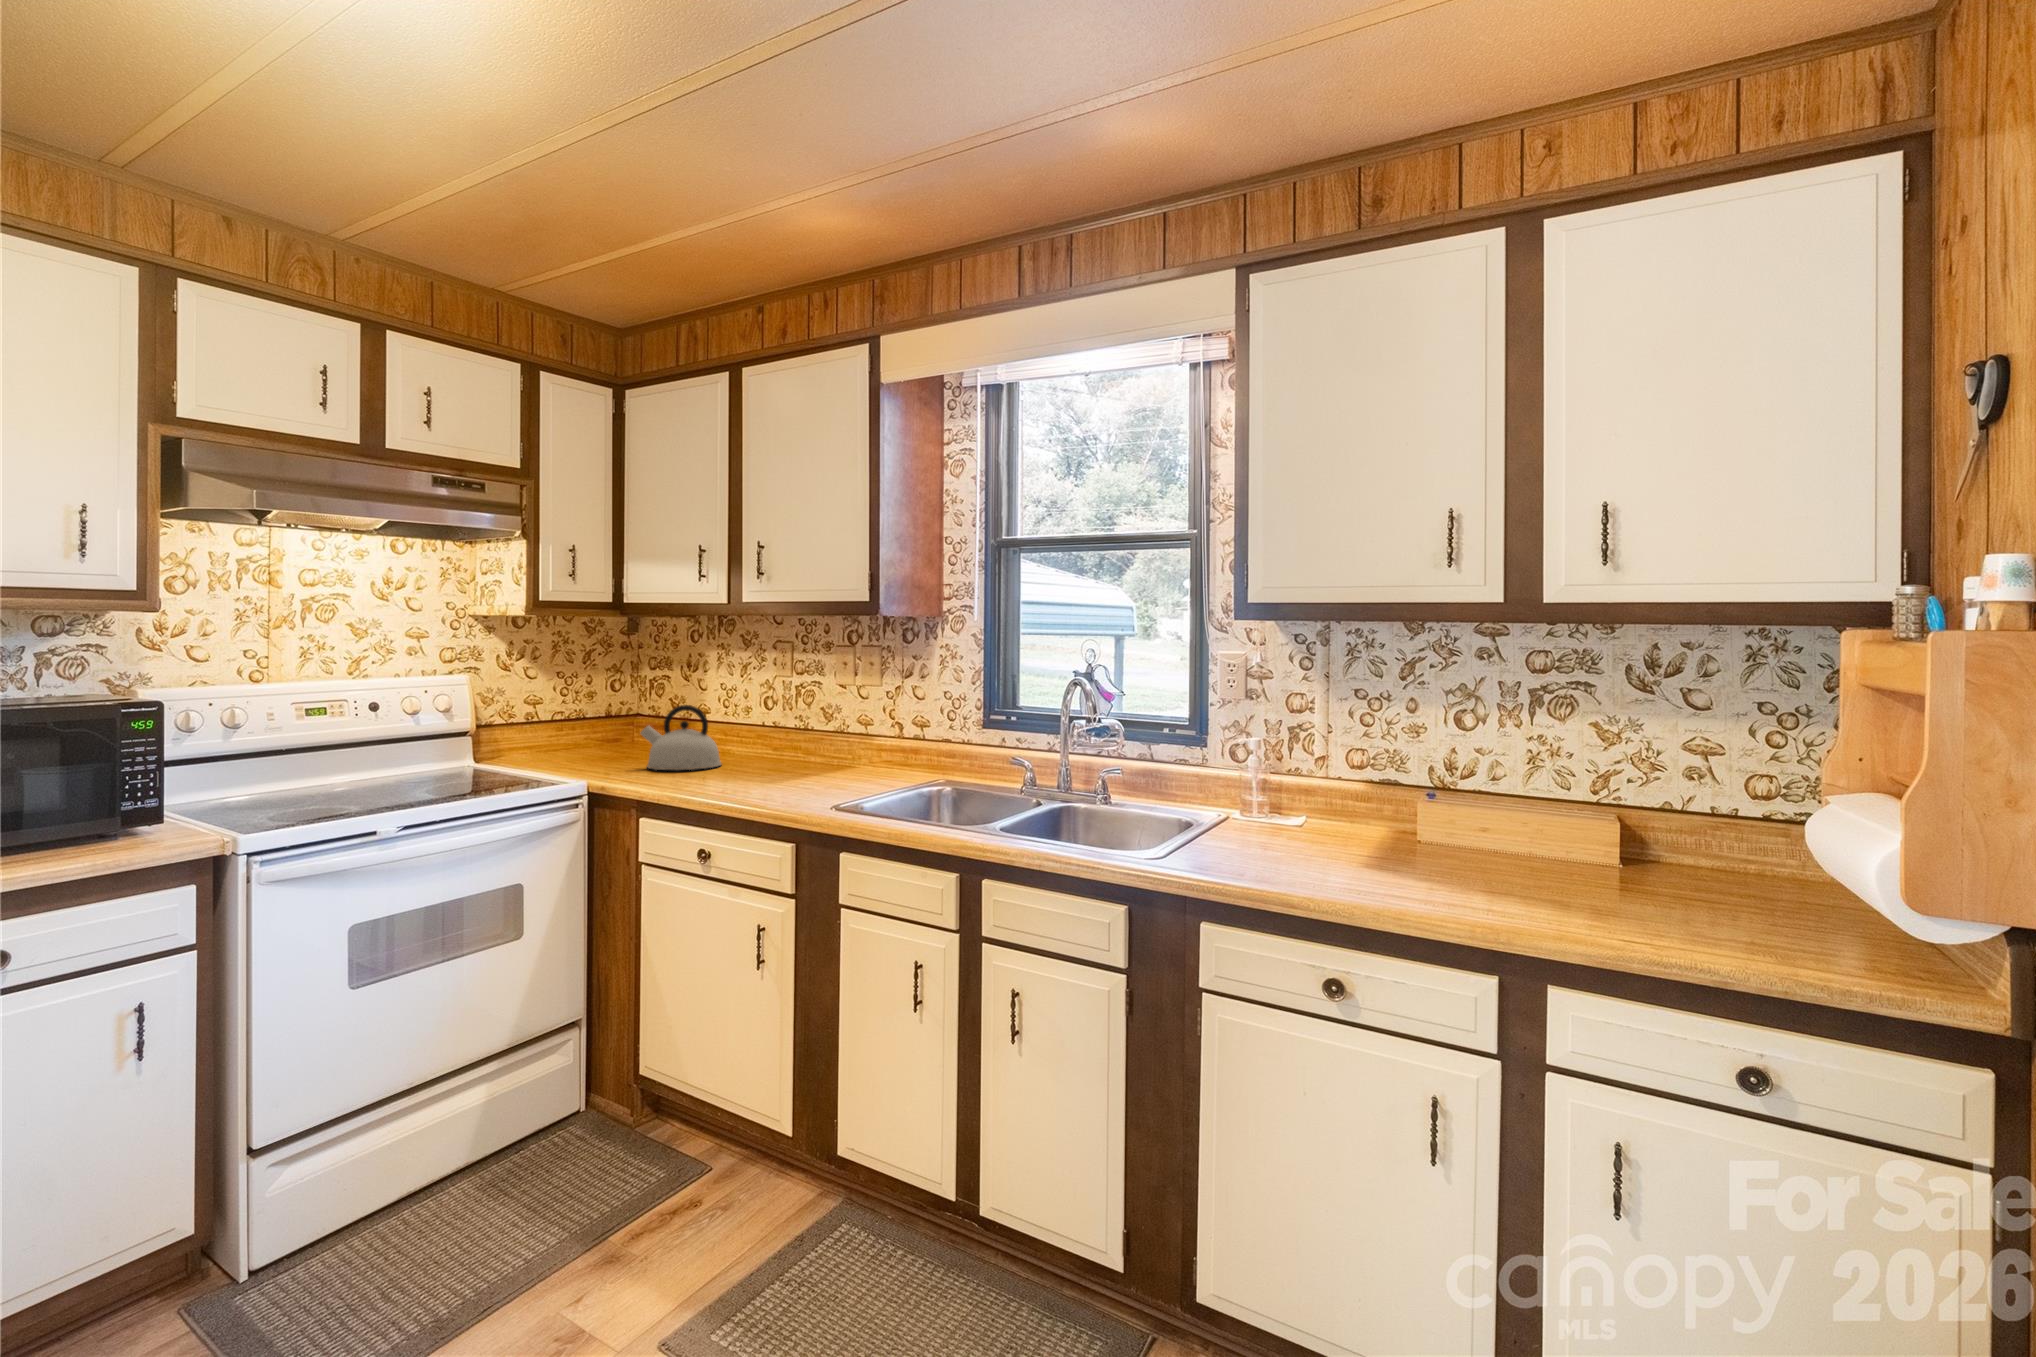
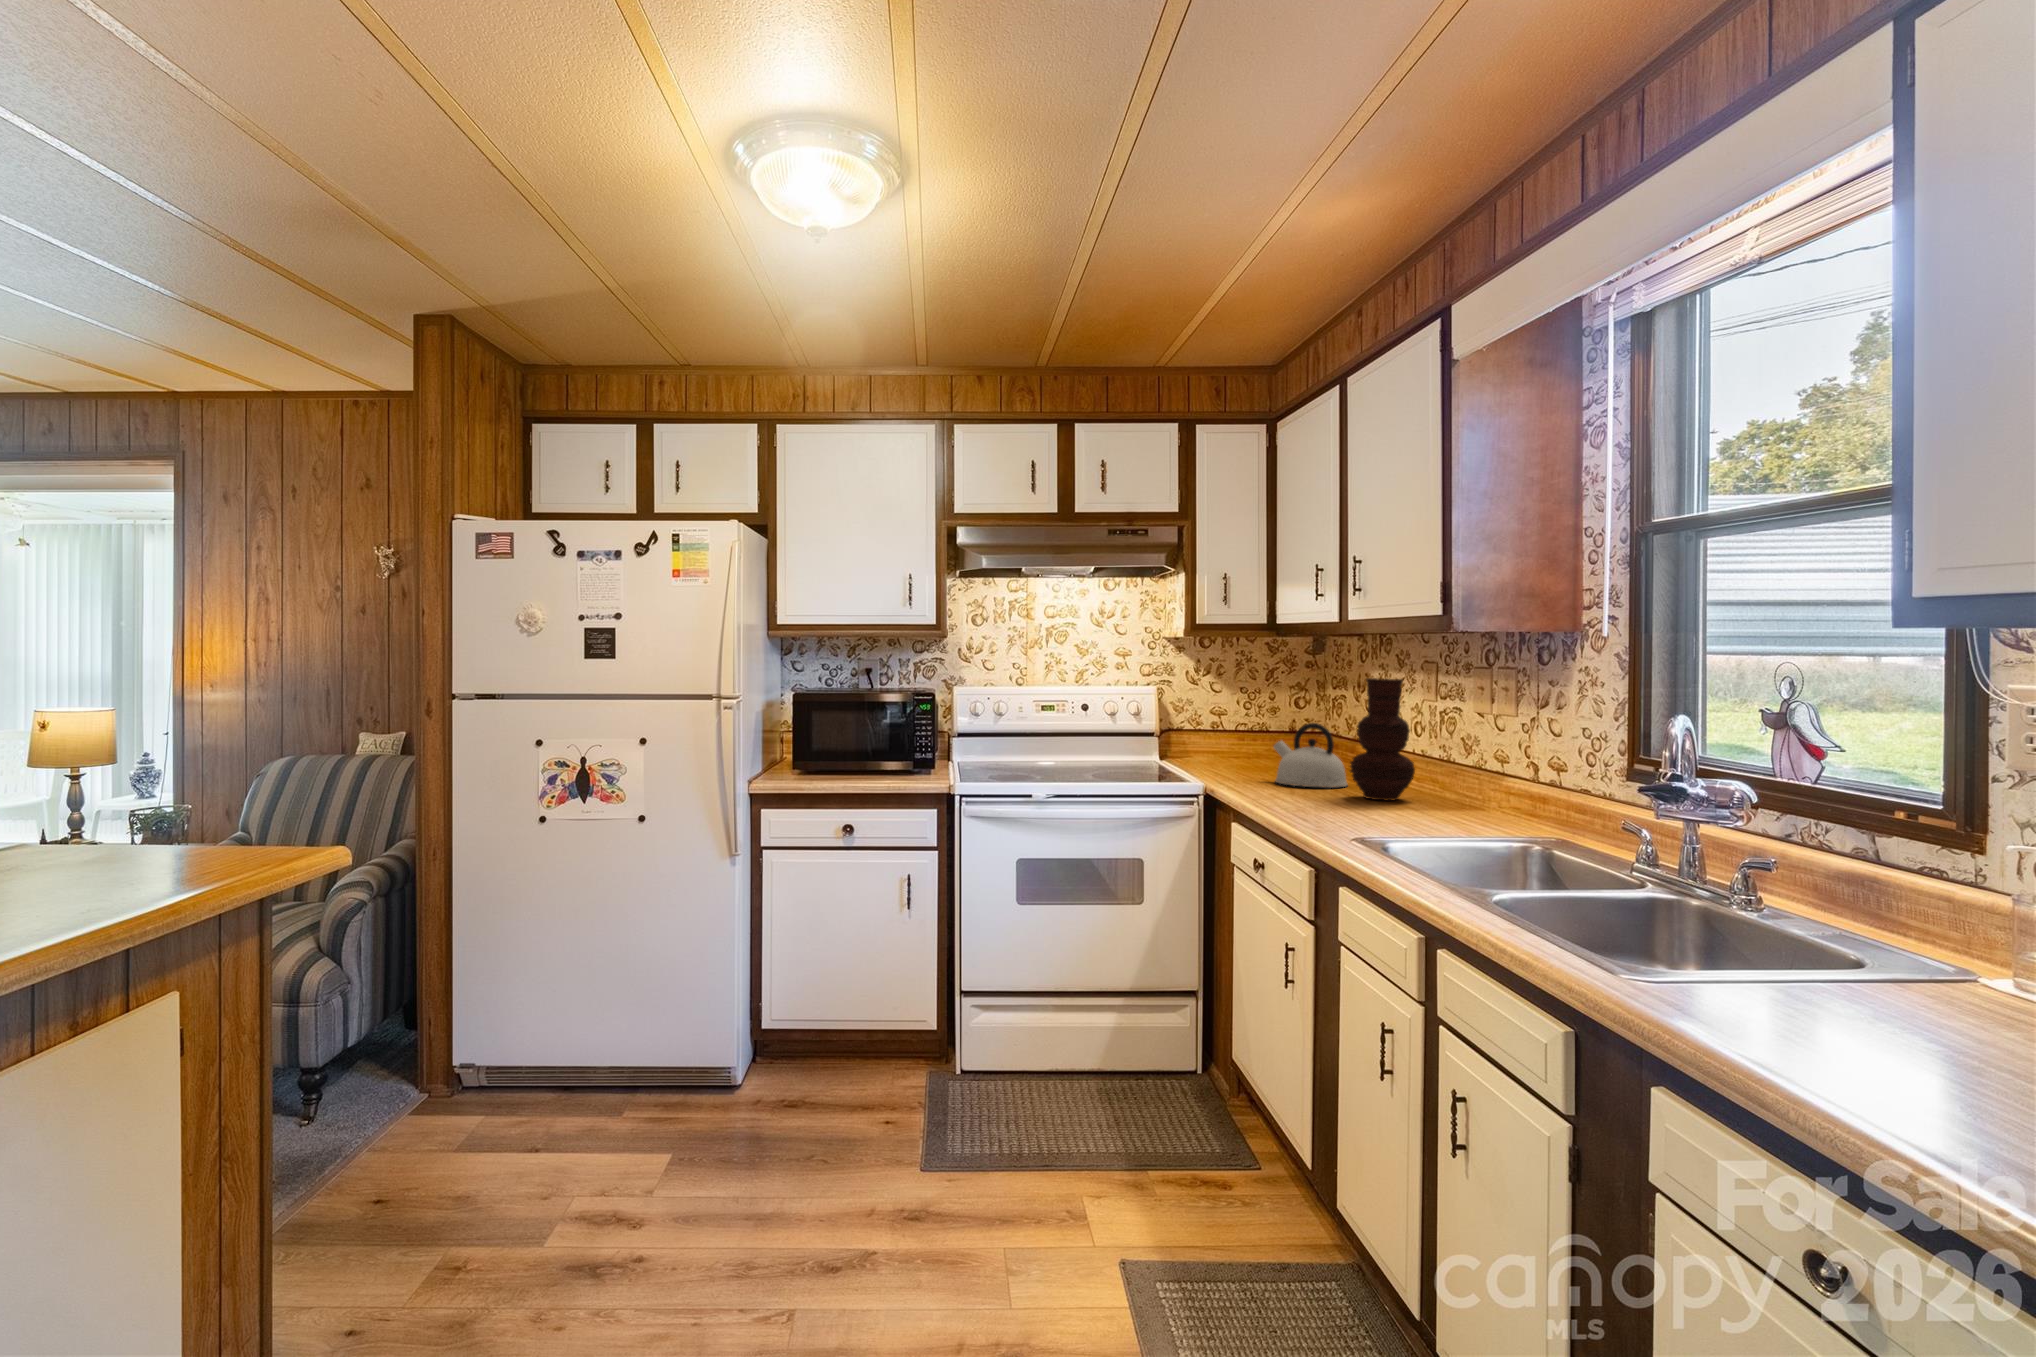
vase: none [745,659,805,774] -> present [1350,678,1415,800]

